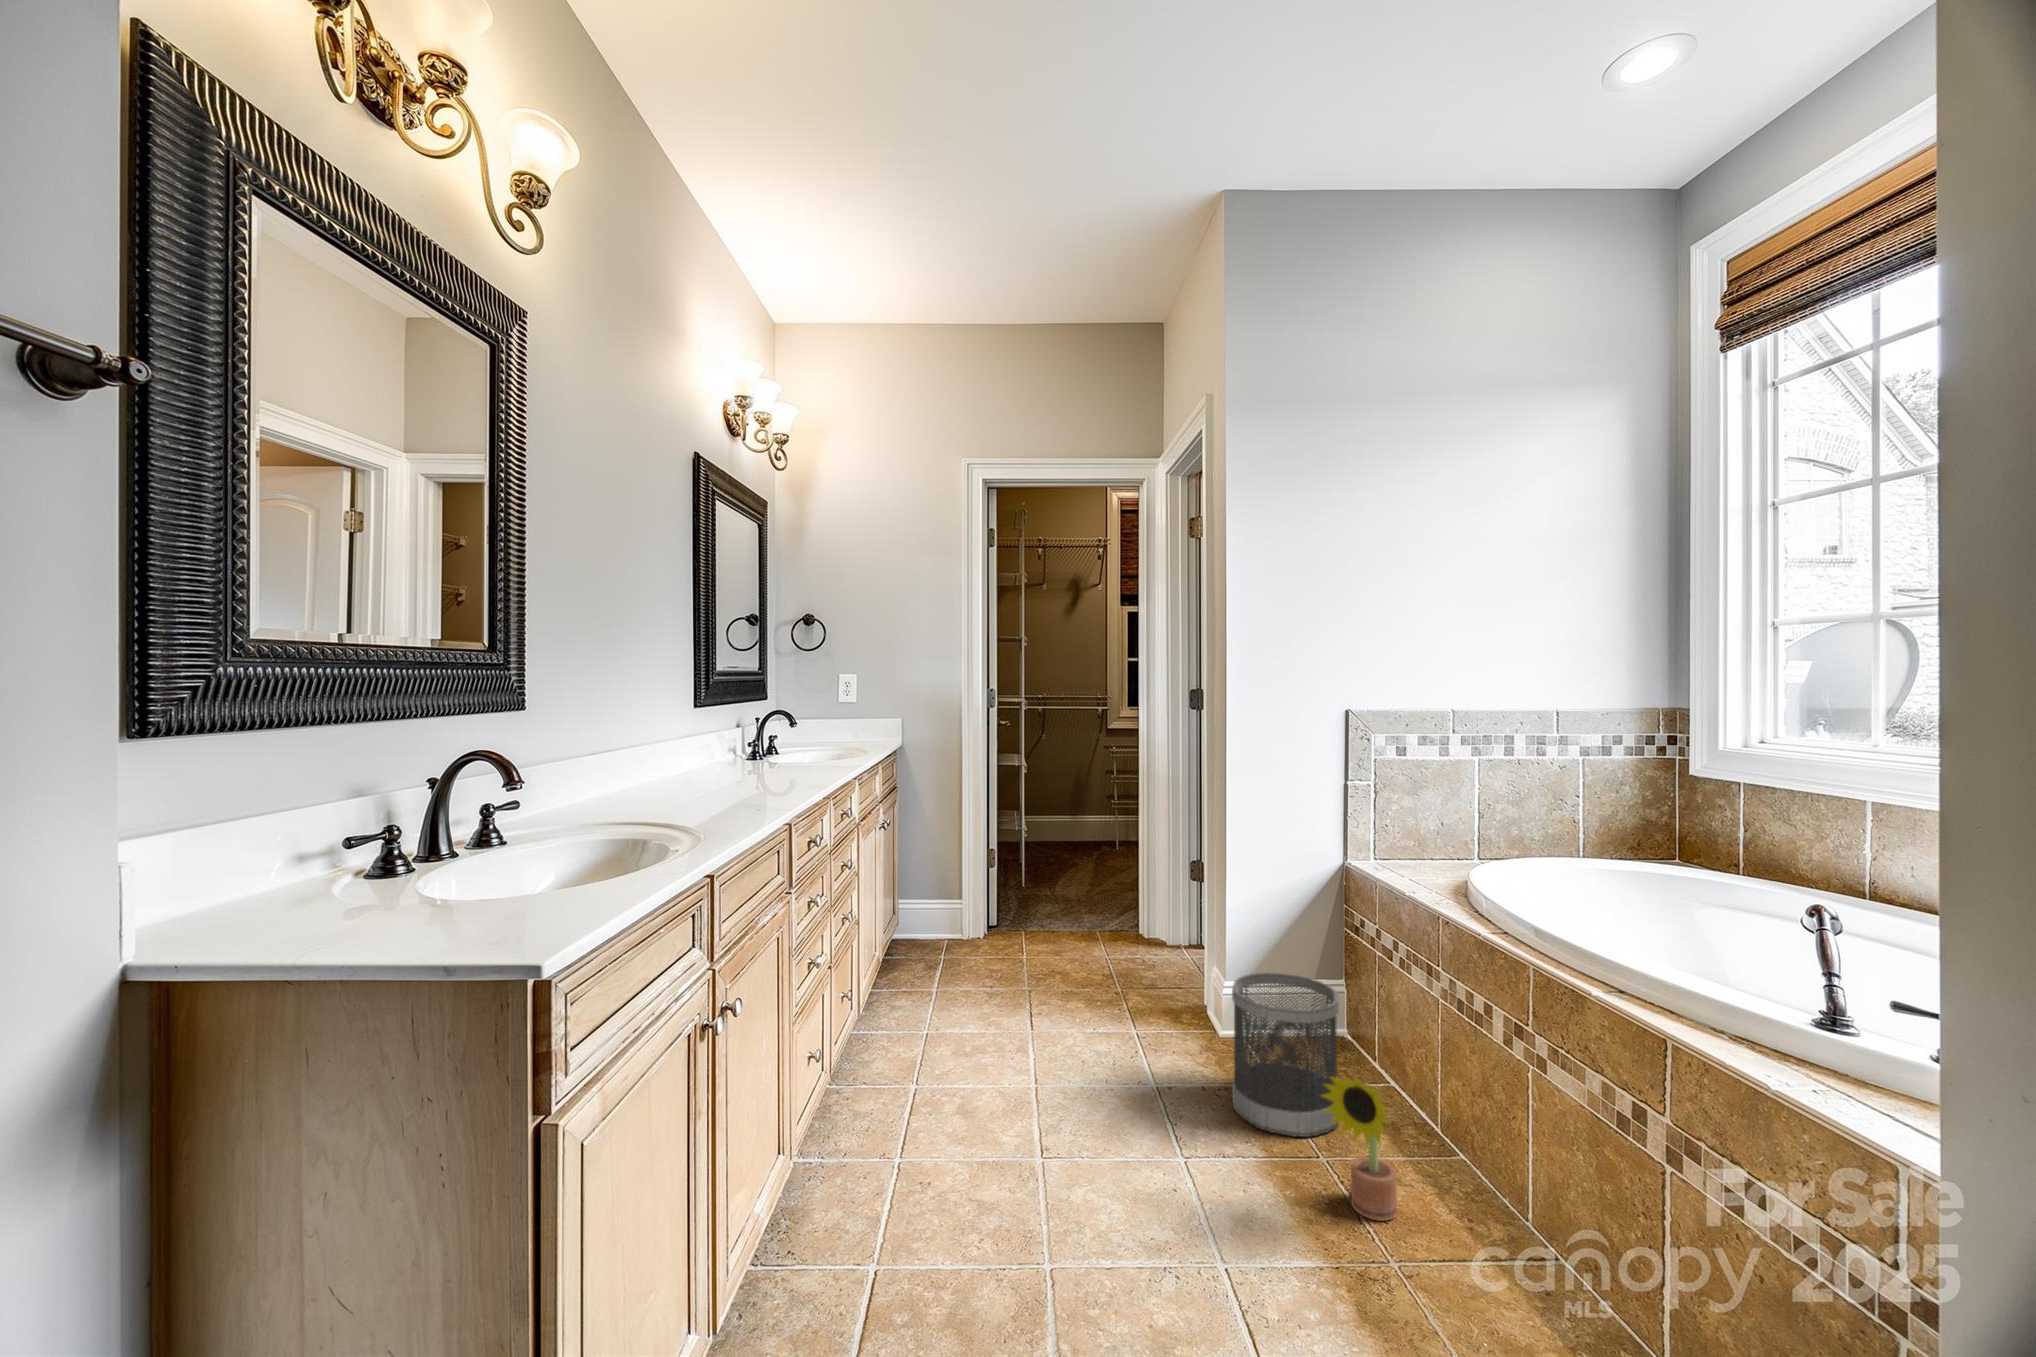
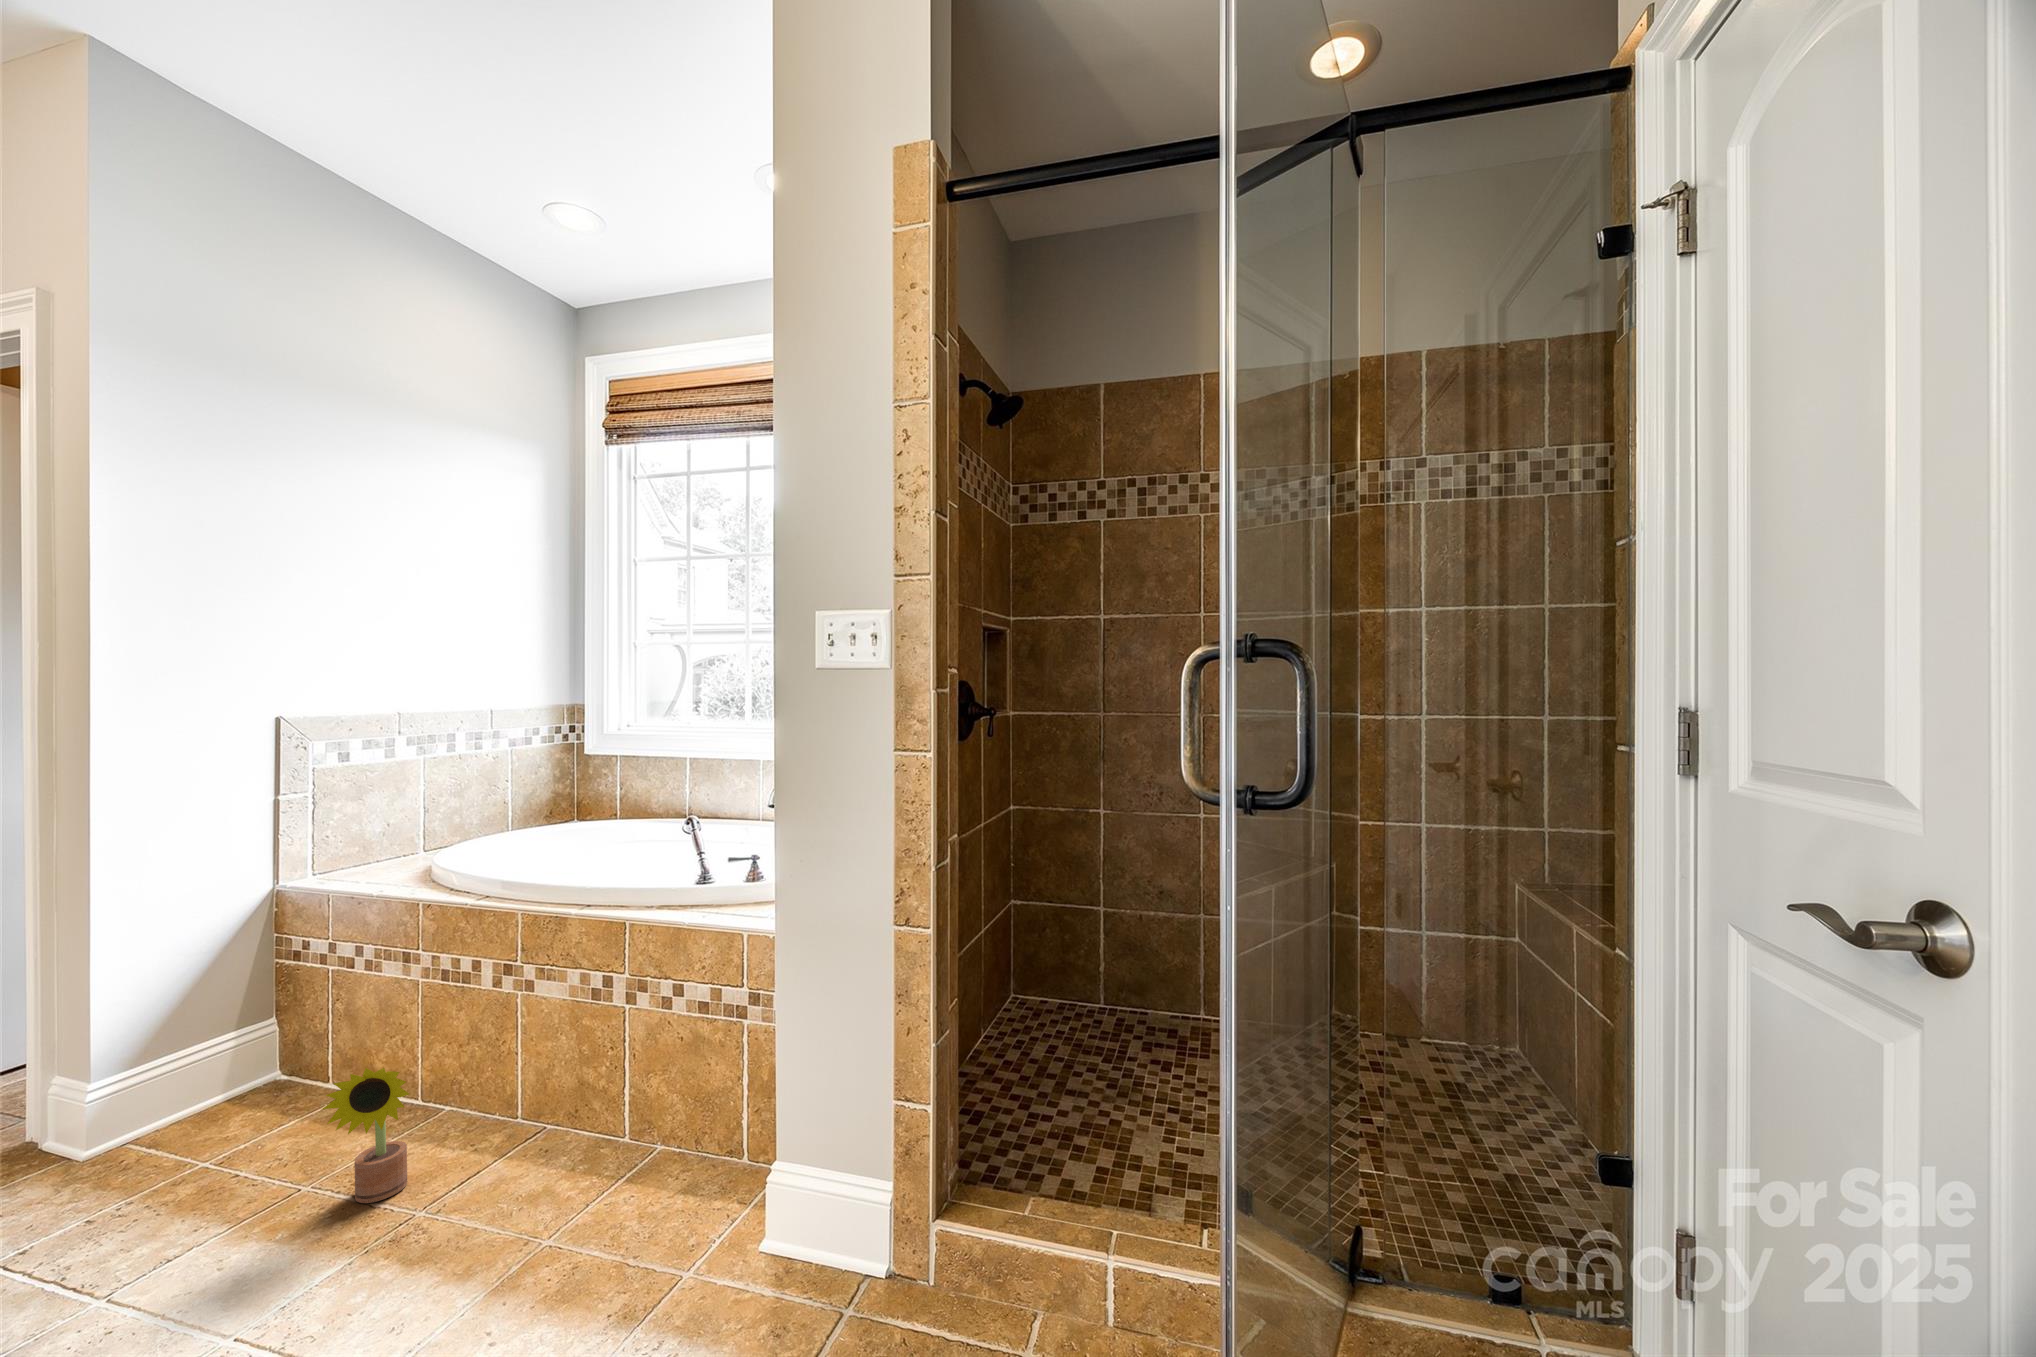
wastebasket: present [1232,972,1339,1137] -> none [145,1014,310,1212]

